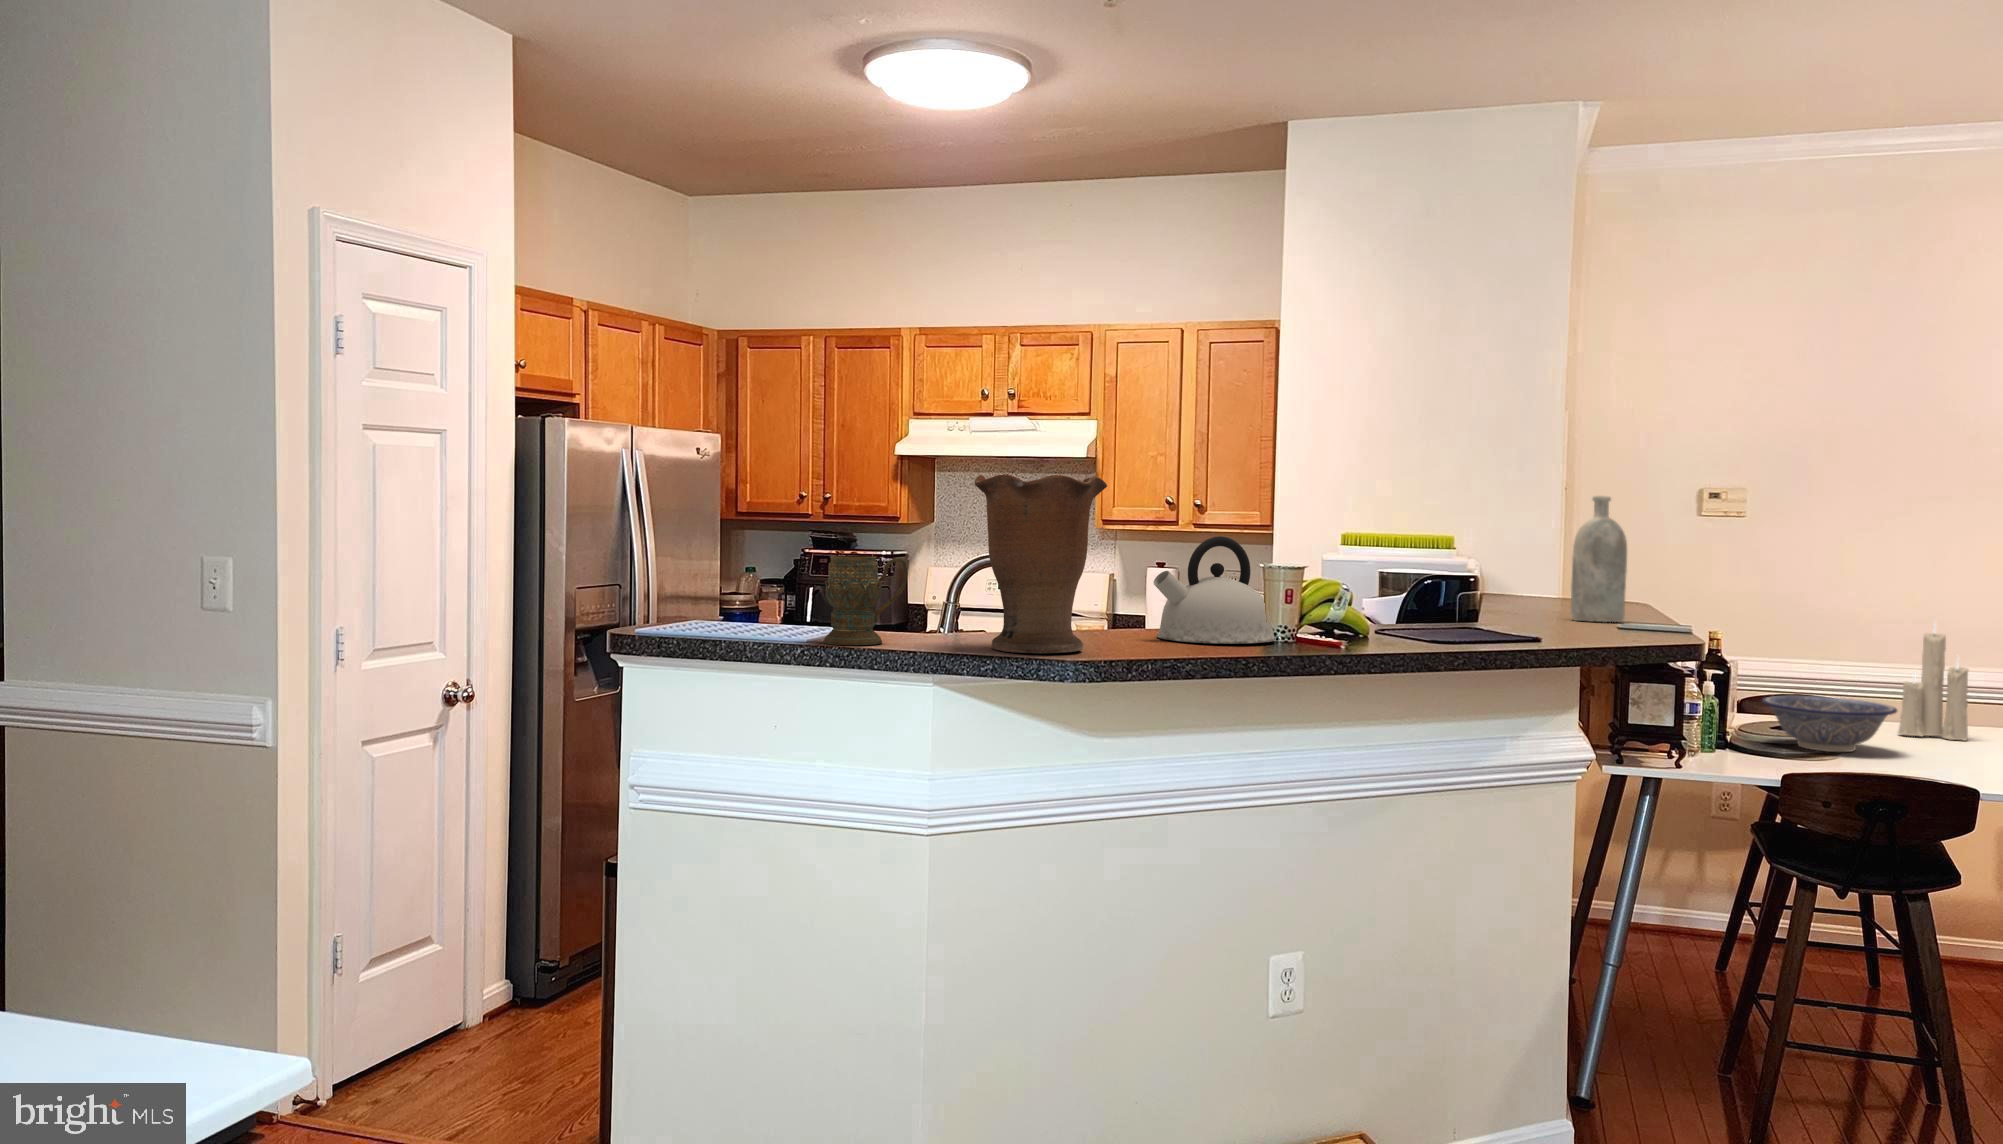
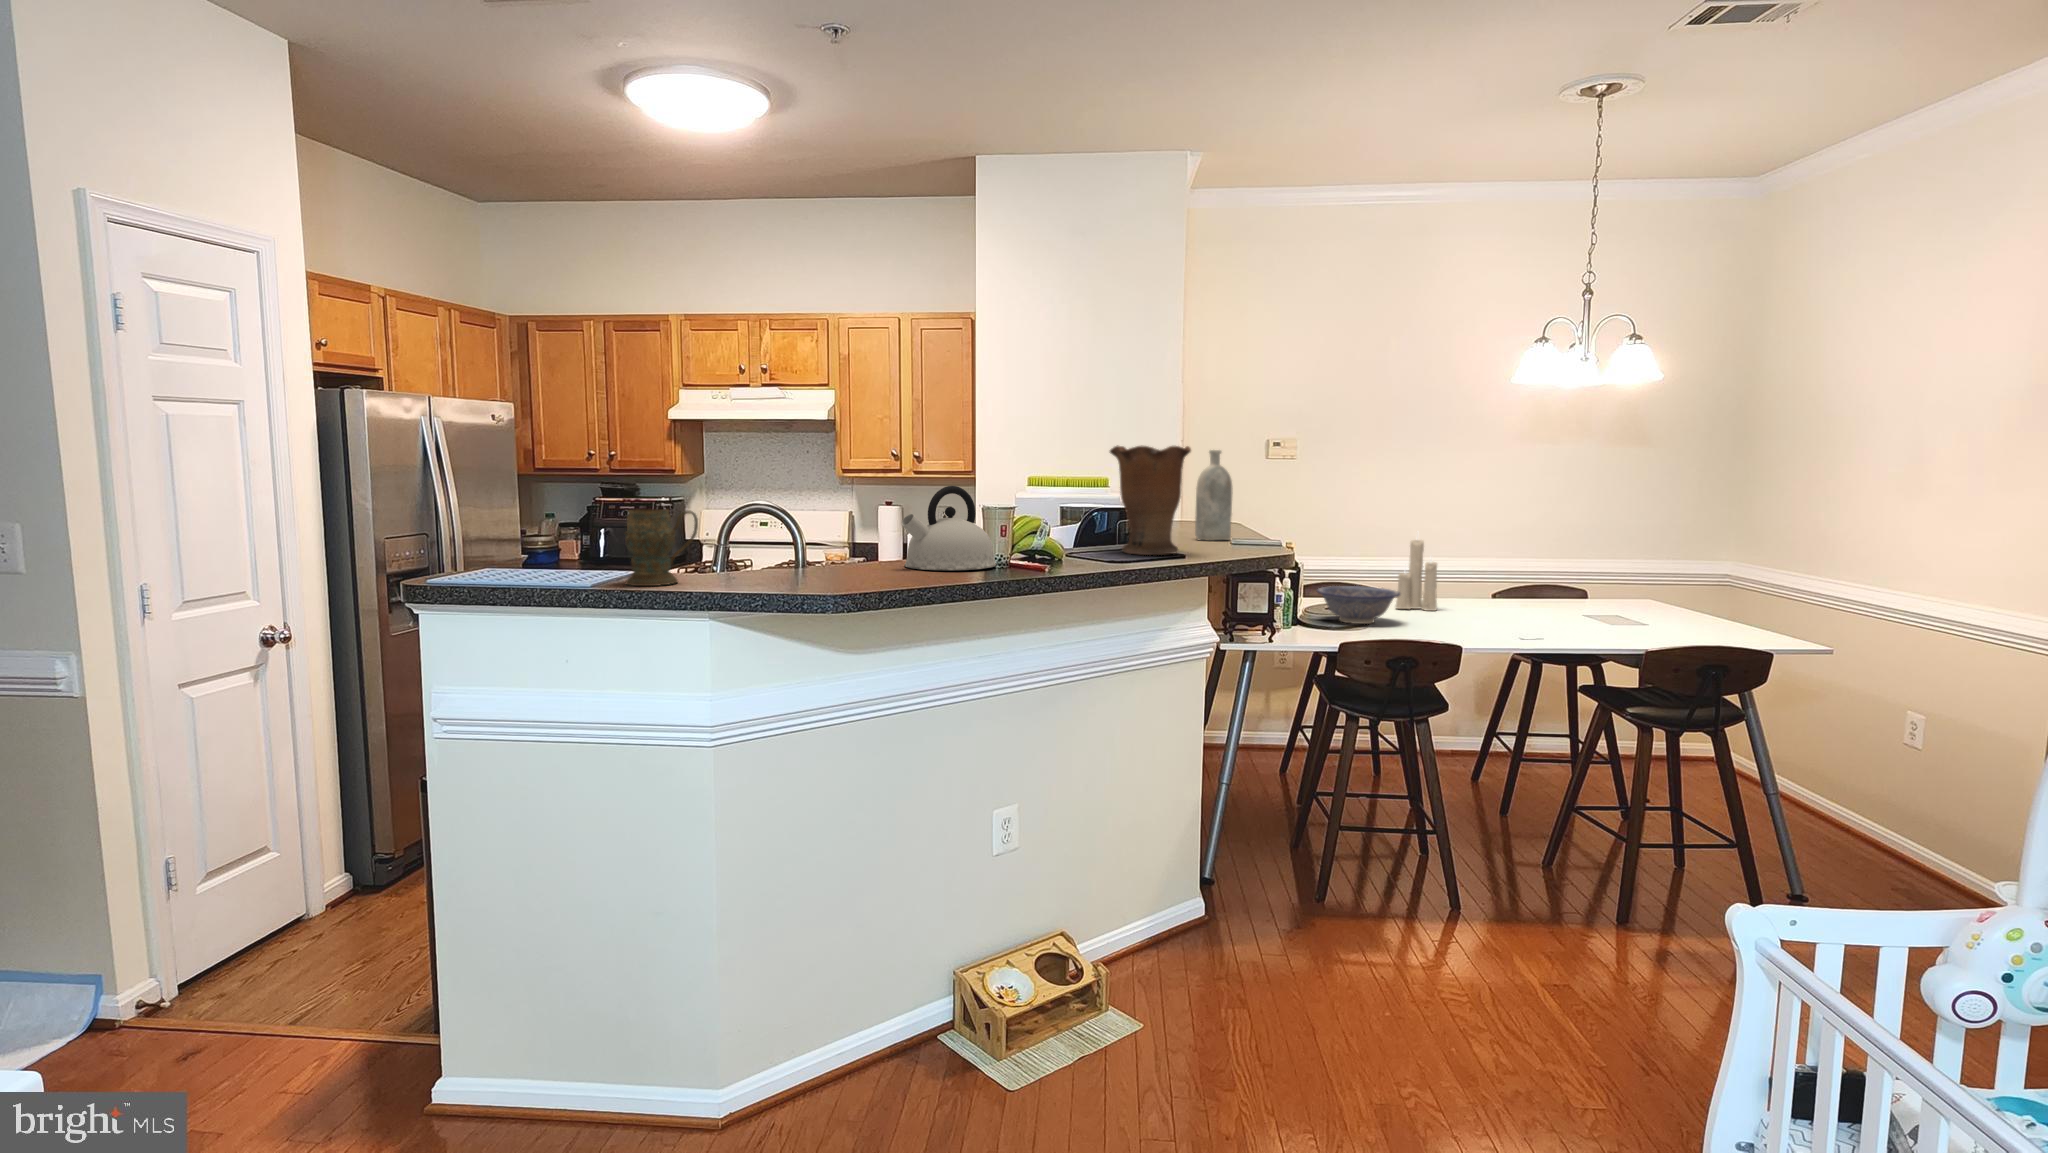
vase: present [974,475,1107,653] -> present [1110,445,1191,555]

